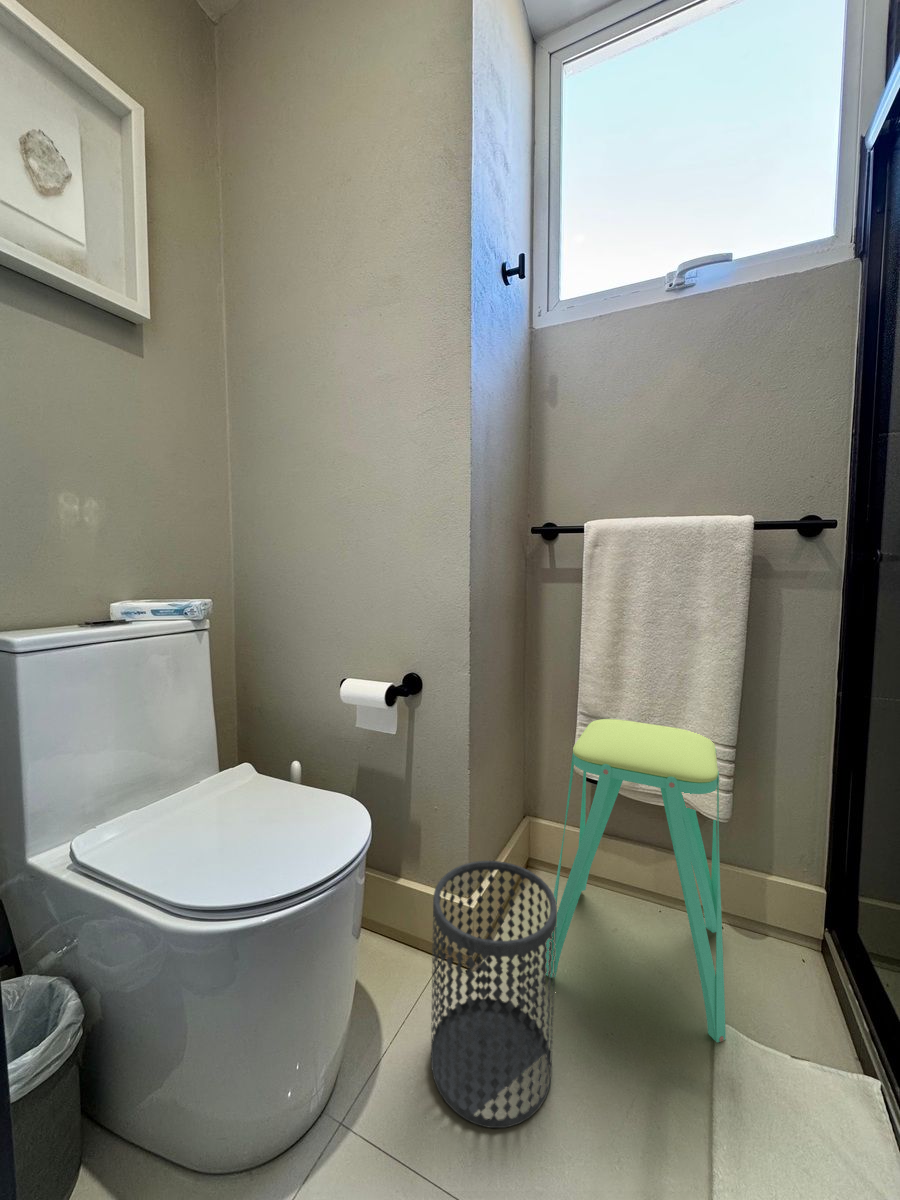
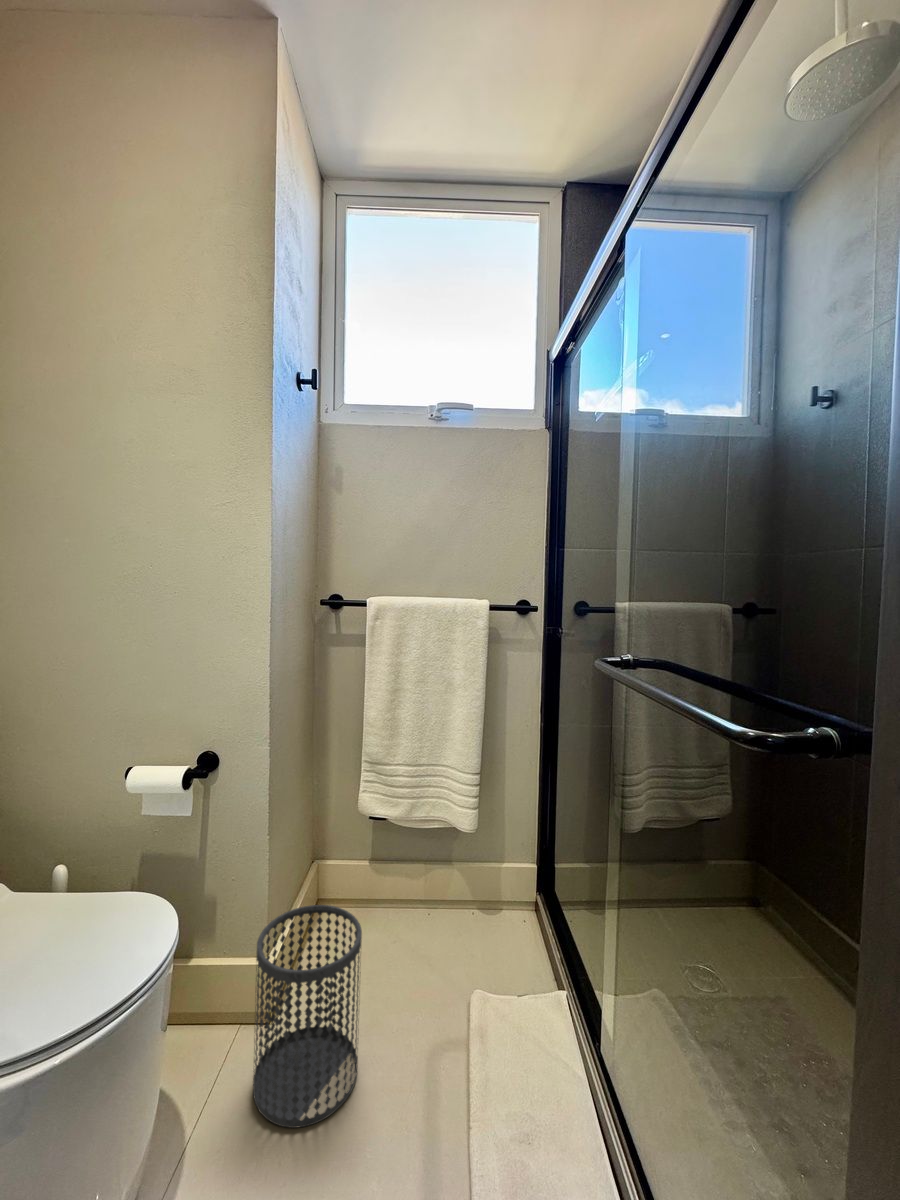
stool: present [546,719,726,1043] -> none [342,764,477,998]

